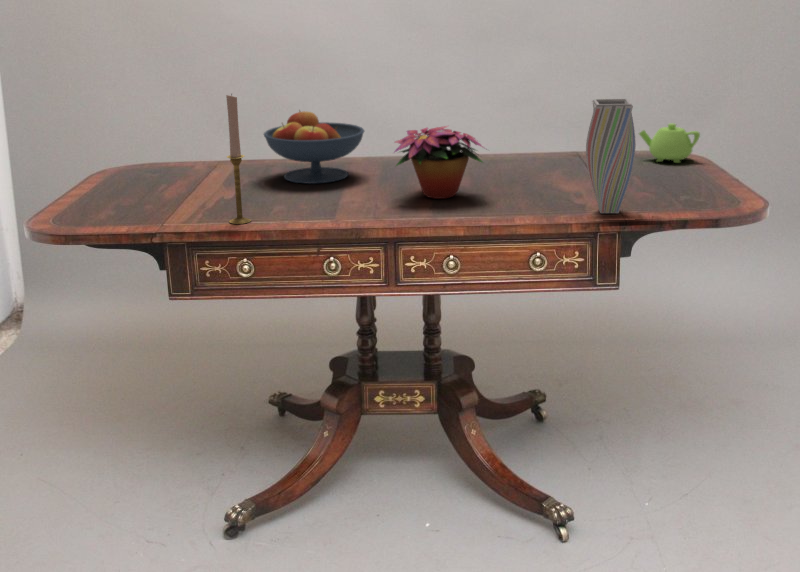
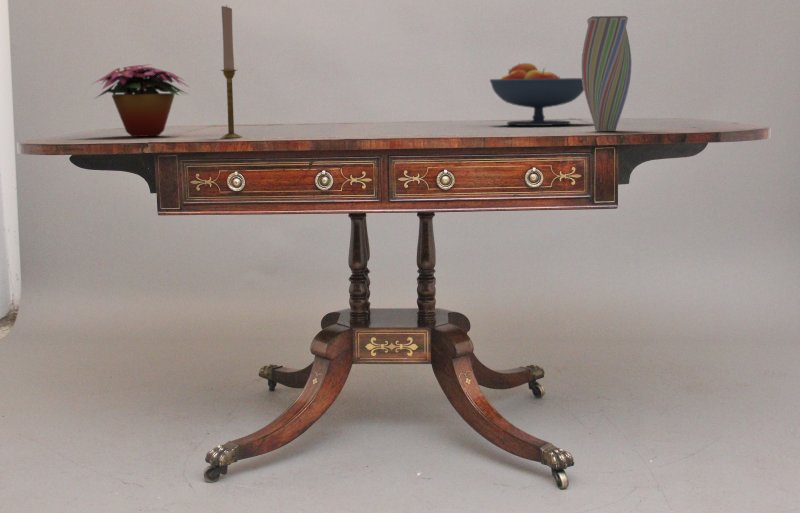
fruit bowl: present [264,111,364,184] -> present [490,63,584,126]
teapot: present [639,123,700,163] -> none [634,85,695,122]
flower arrangement: present [395,126,483,199] -> present [97,65,185,137]

